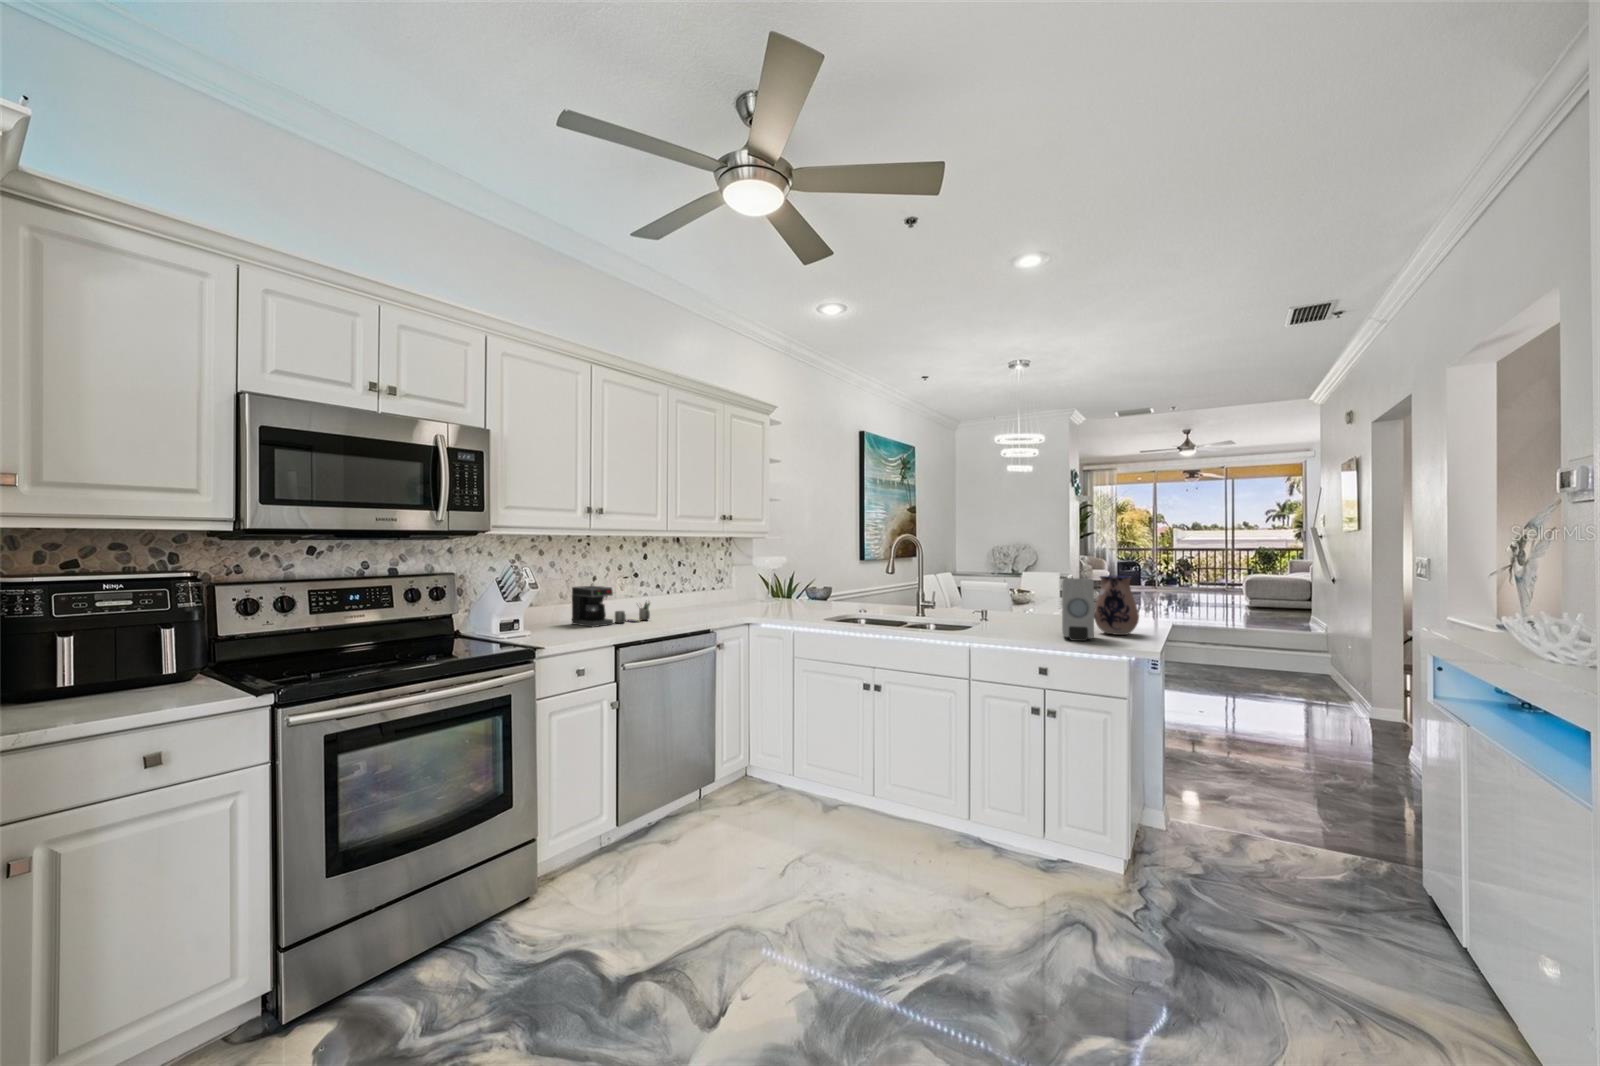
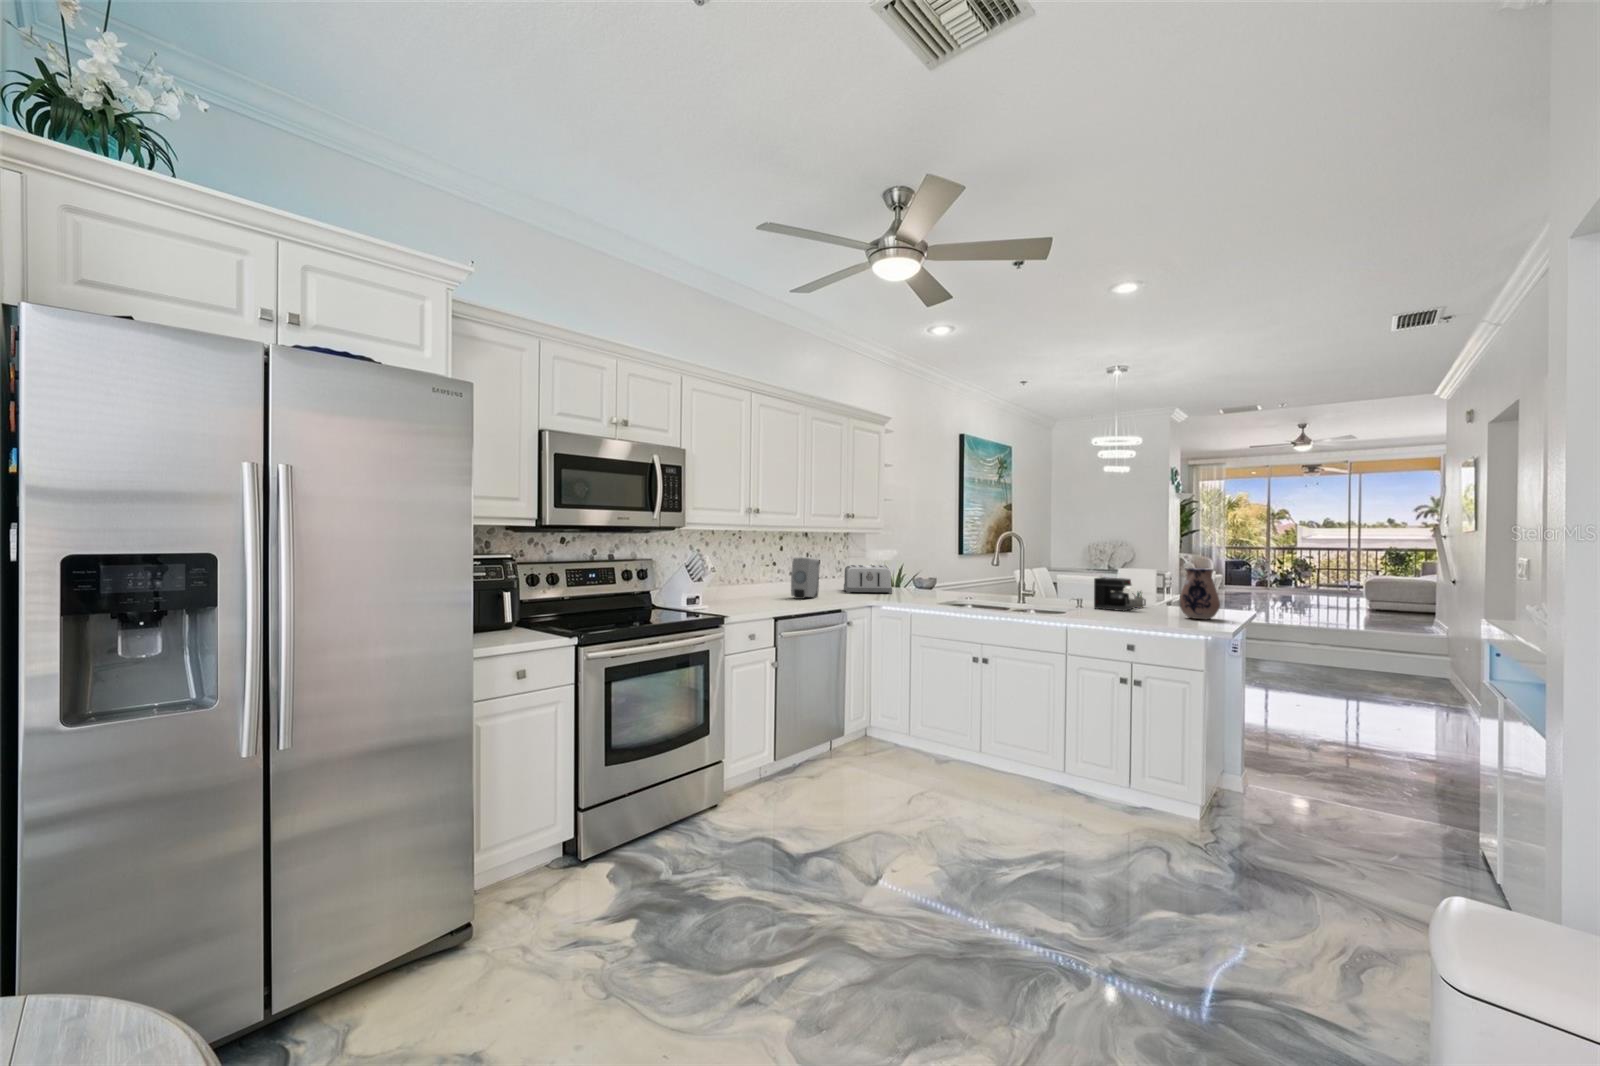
toaster: none [725,574,778,607] -> present [844,565,892,594]
soap dispenser: present [1062,578,1094,641] -> present [791,558,820,599]
coffee maker: present [572,586,650,627] -> present [1094,577,1146,611]

